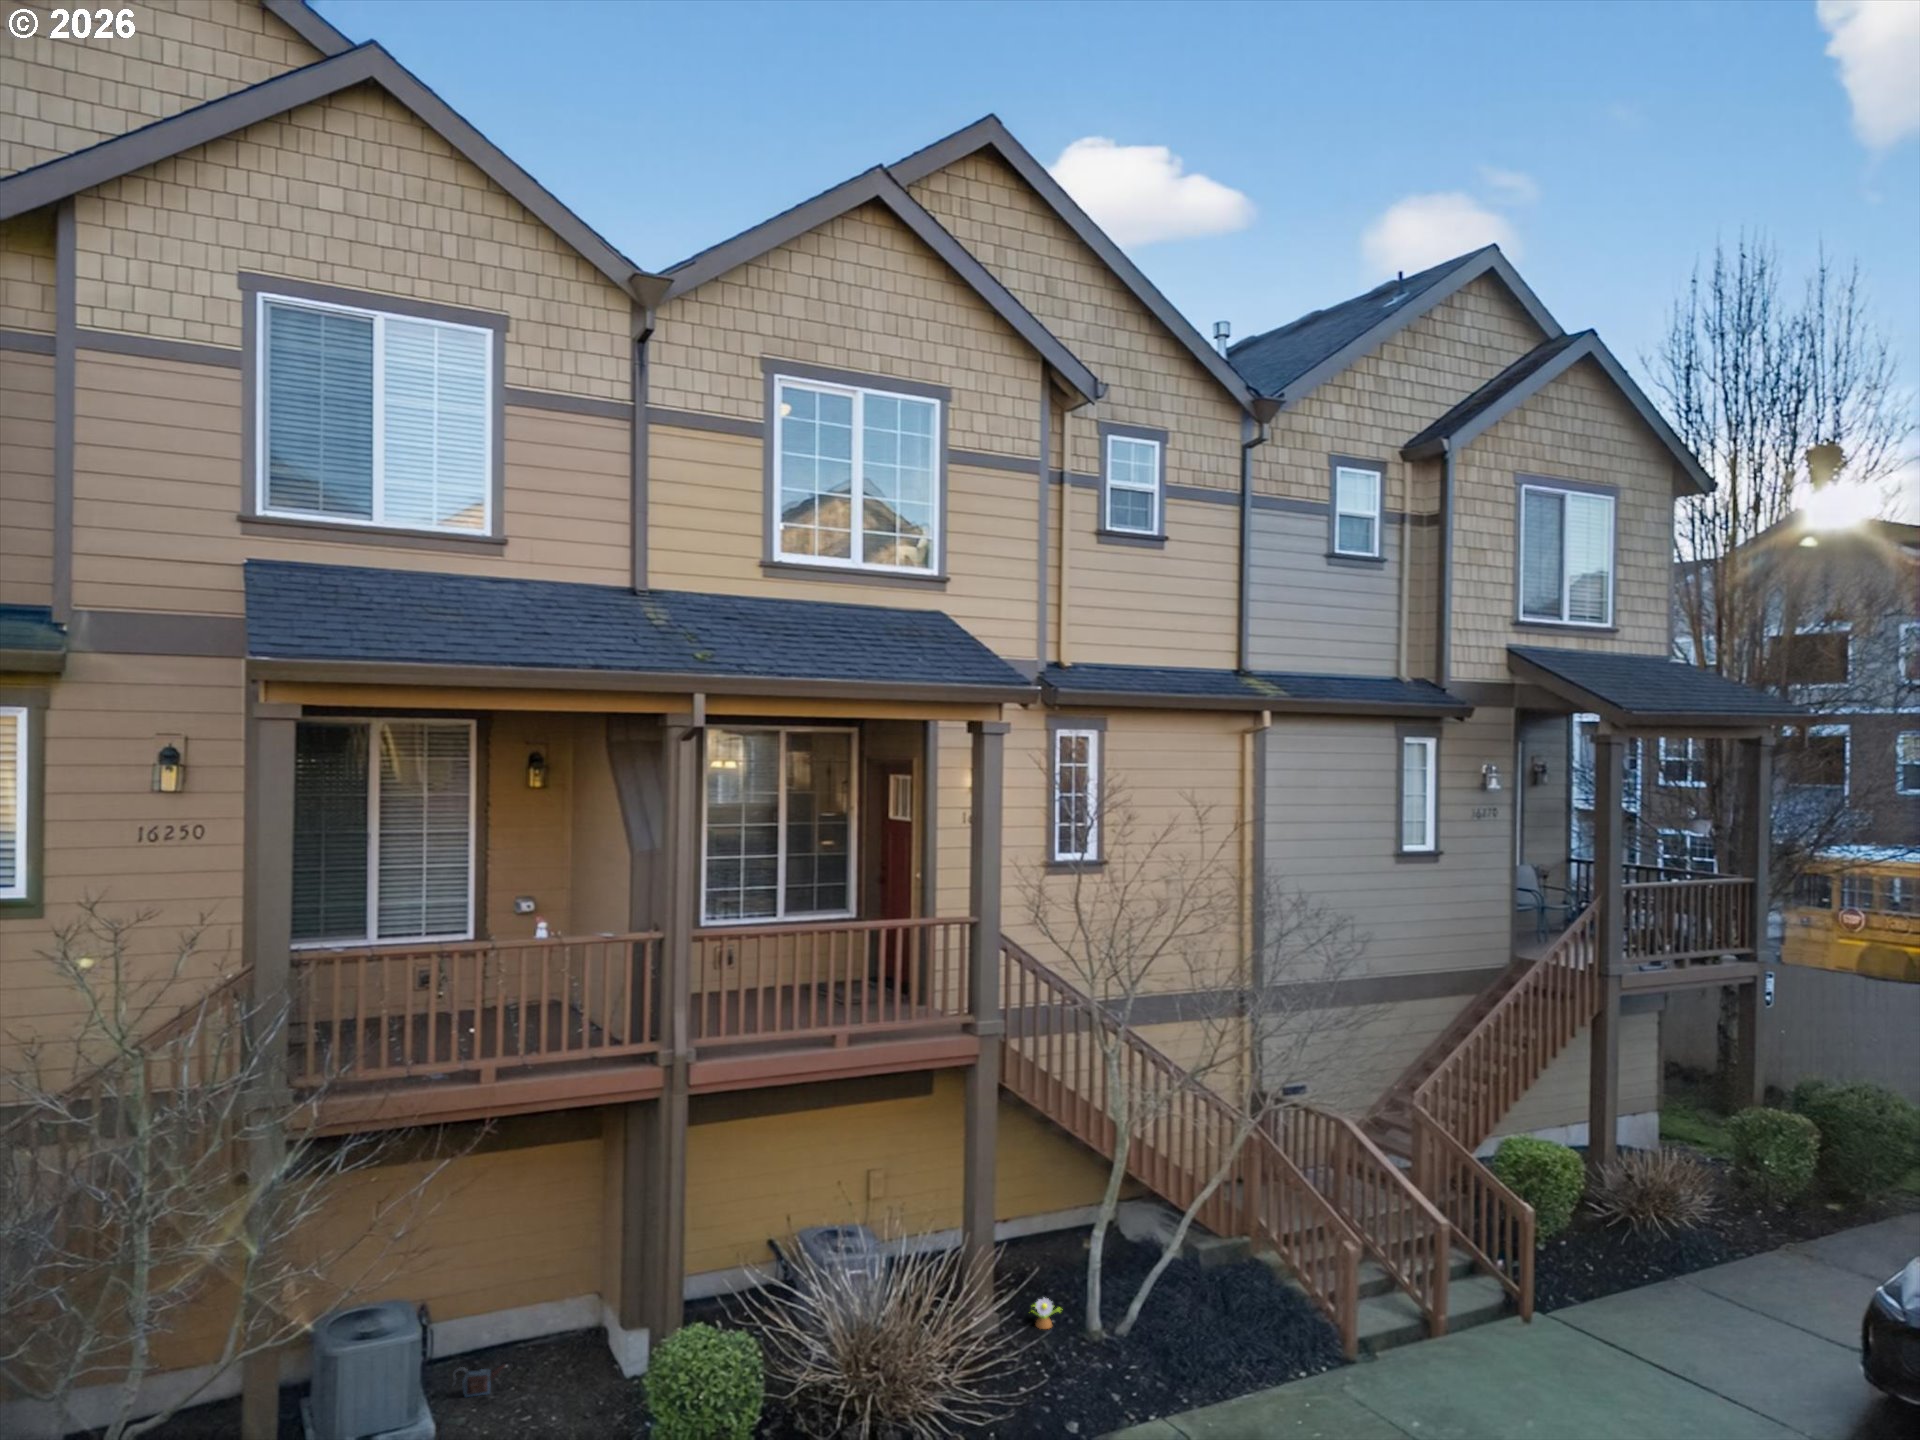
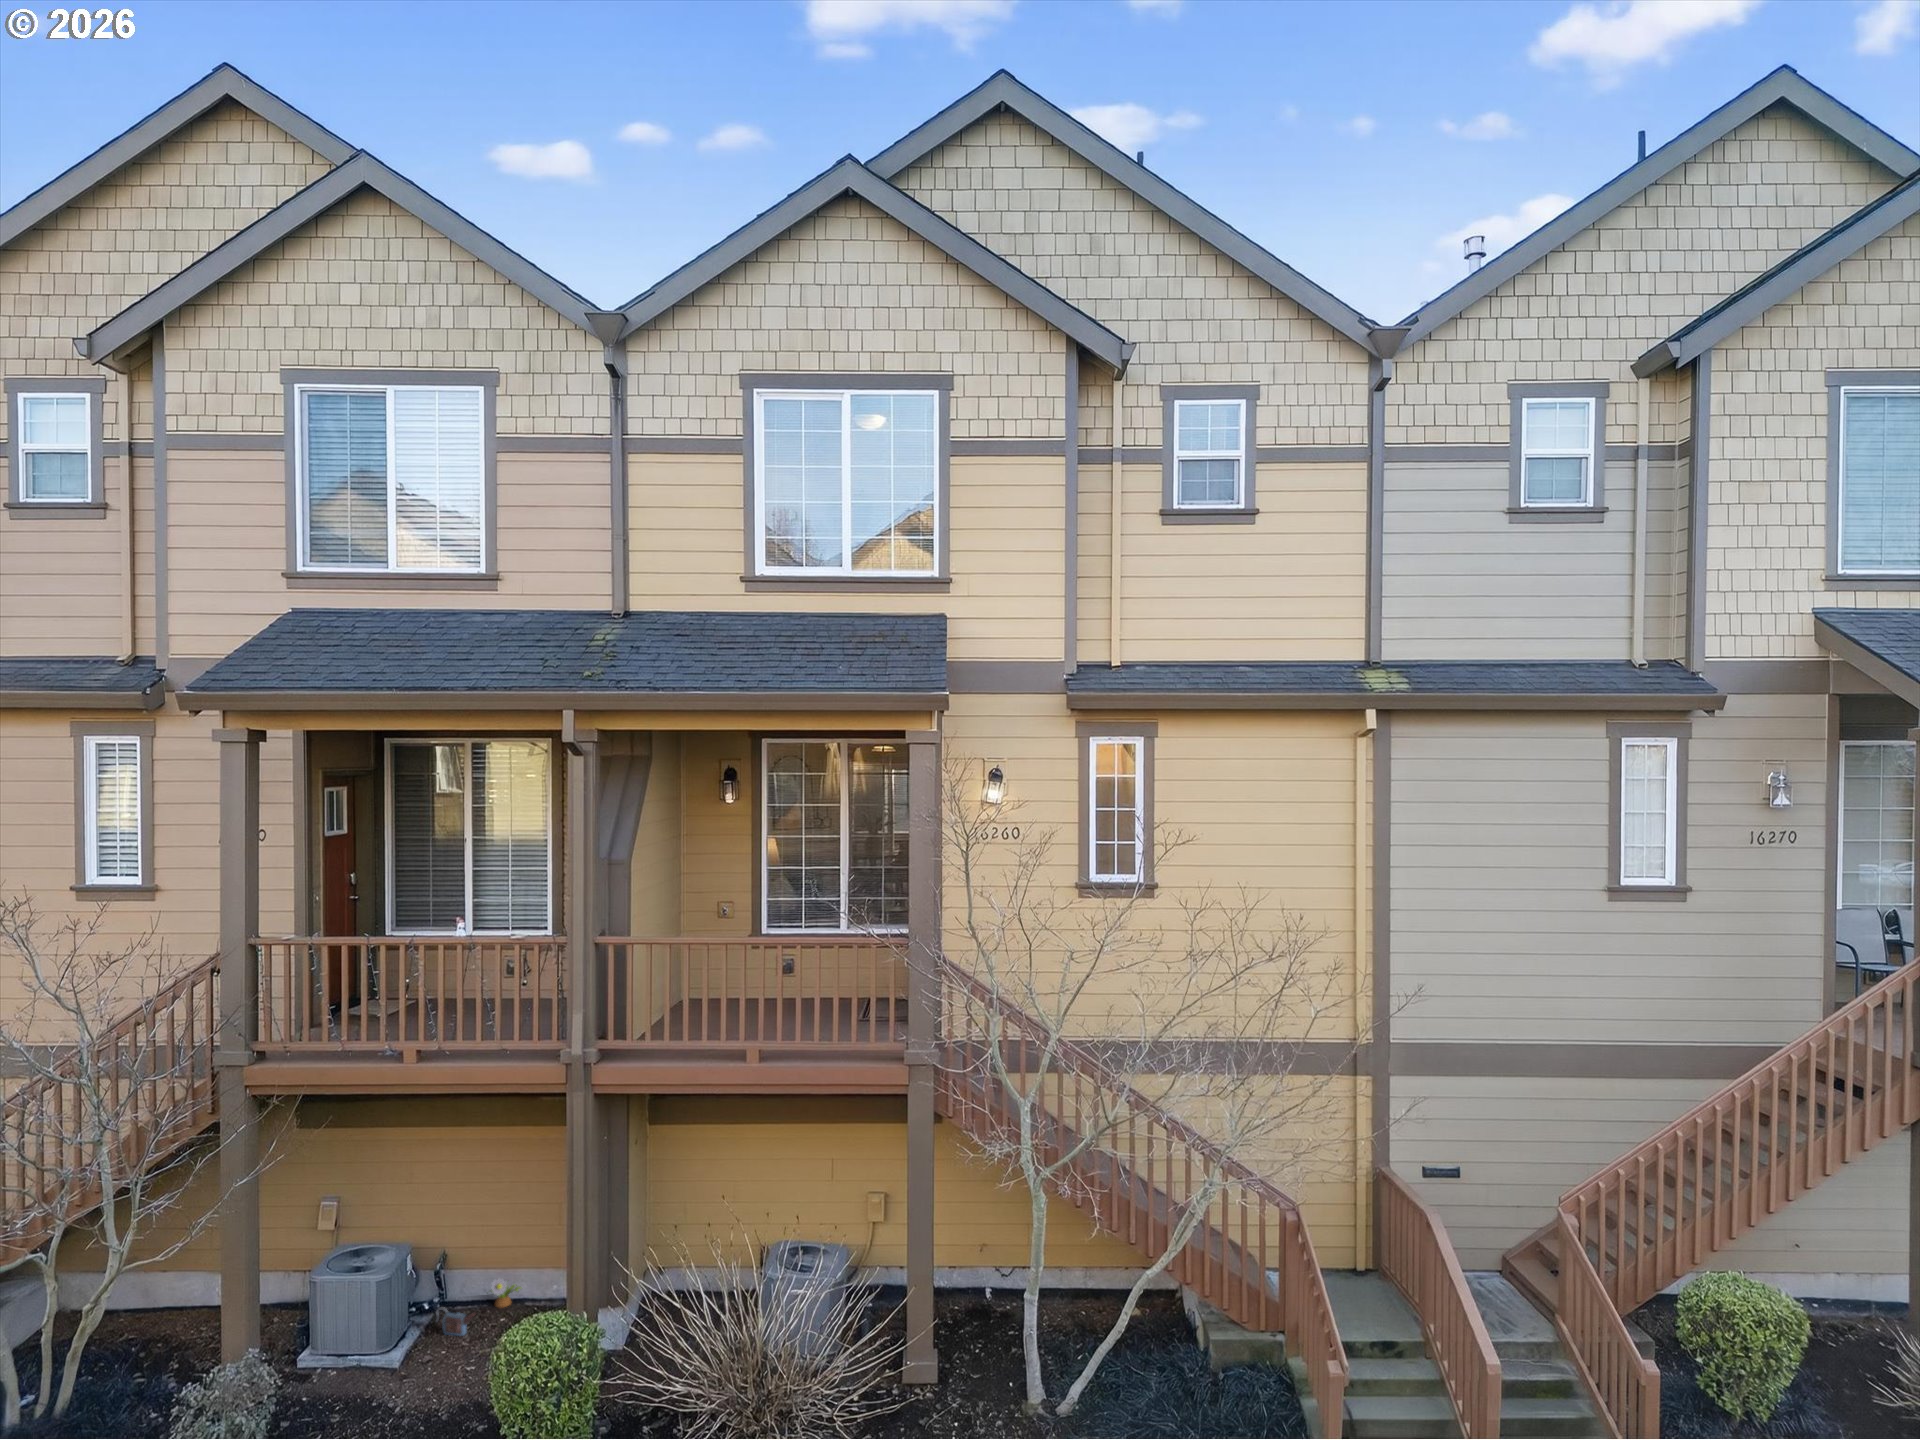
decorative plant: present [1031,1298,1061,1329] -> present [491,1278,520,1308]

